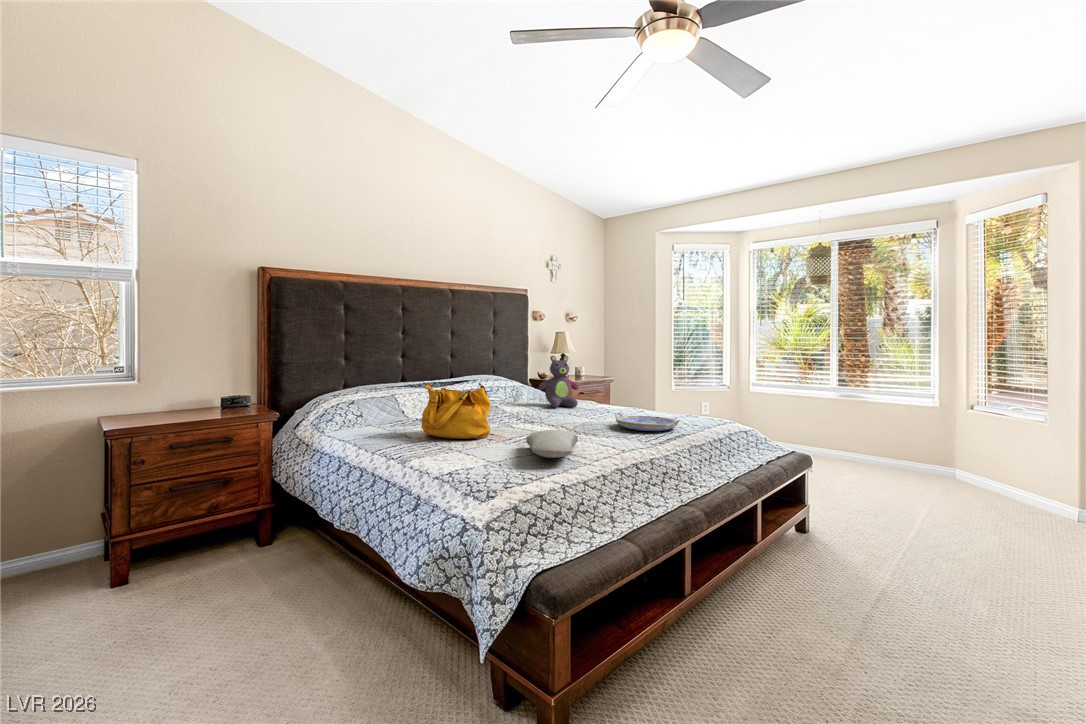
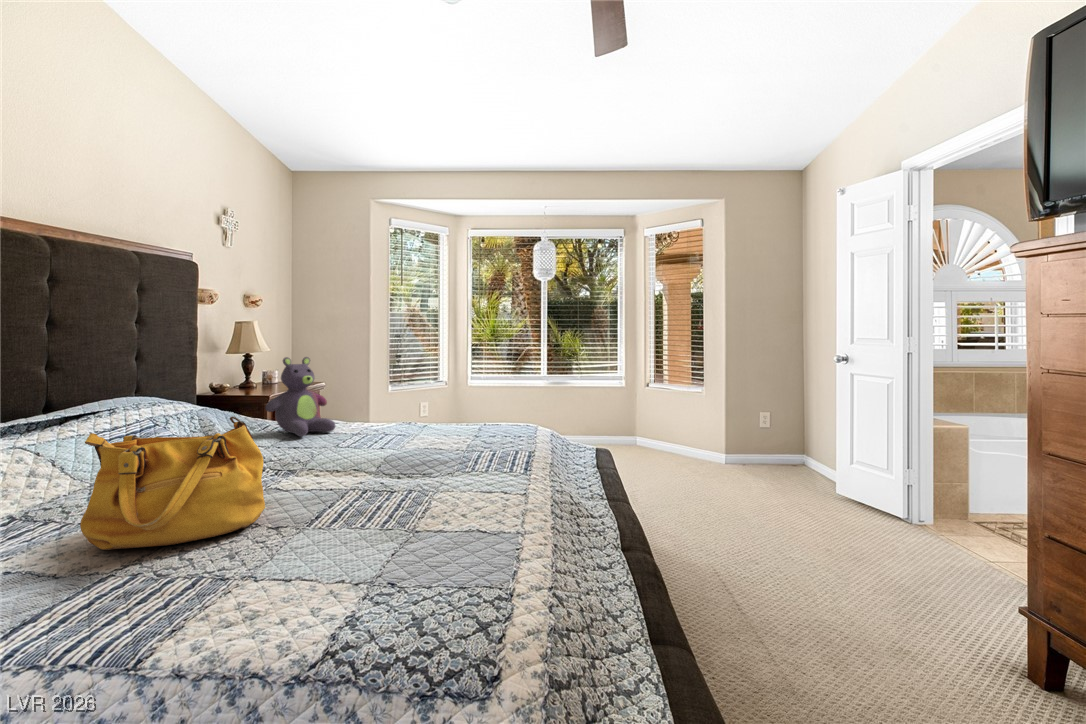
serving tray: present [615,412,680,431] -> none [437,430,526,454]
pillow: present [526,430,578,458] -> none [372,480,510,539]

